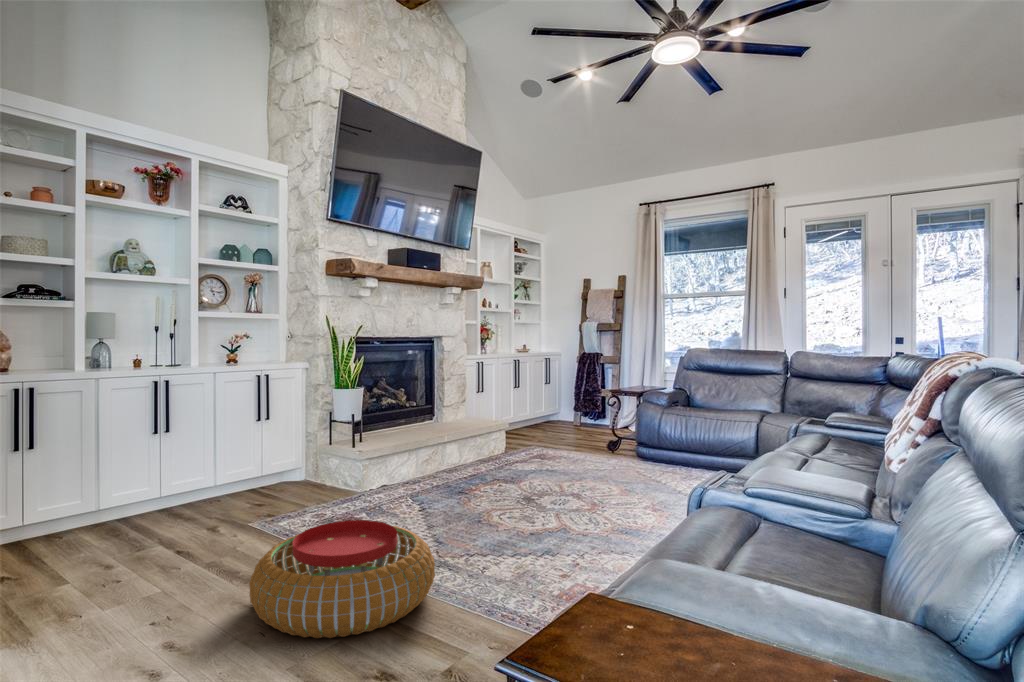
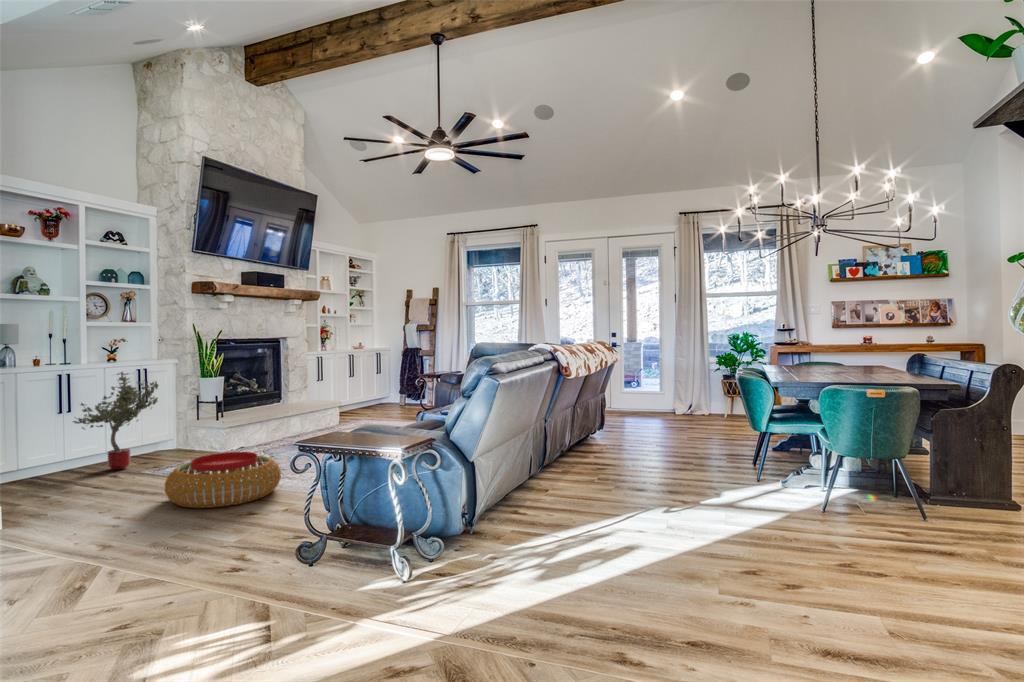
potted tree: none [163,378,279,516] -> present [73,372,158,470]

